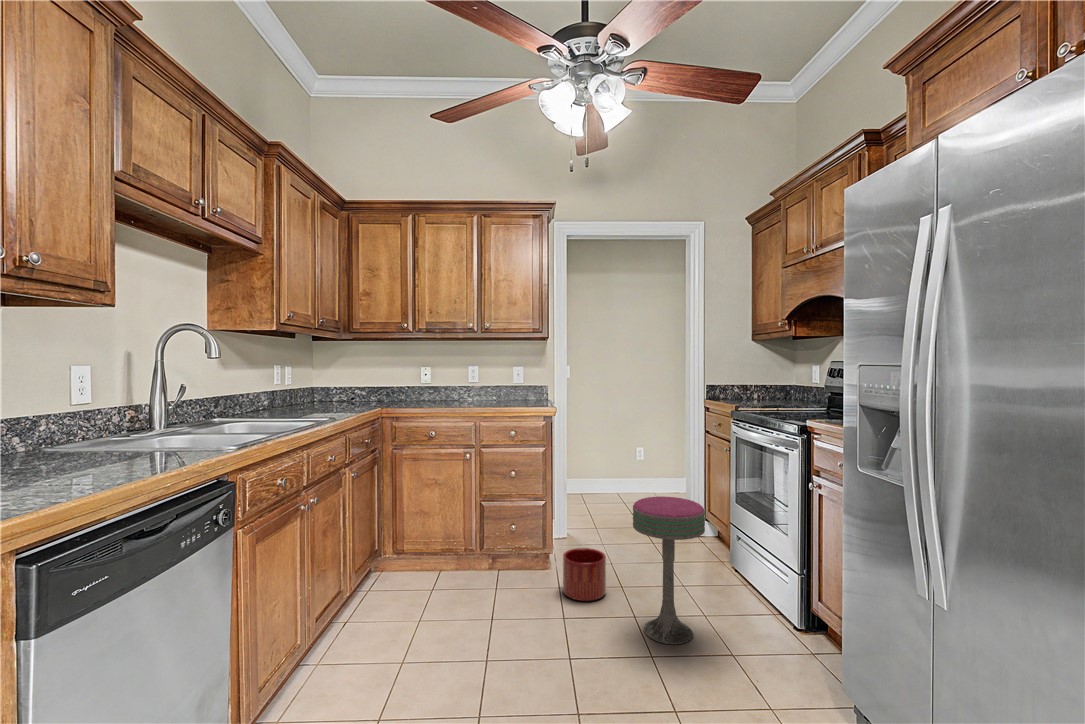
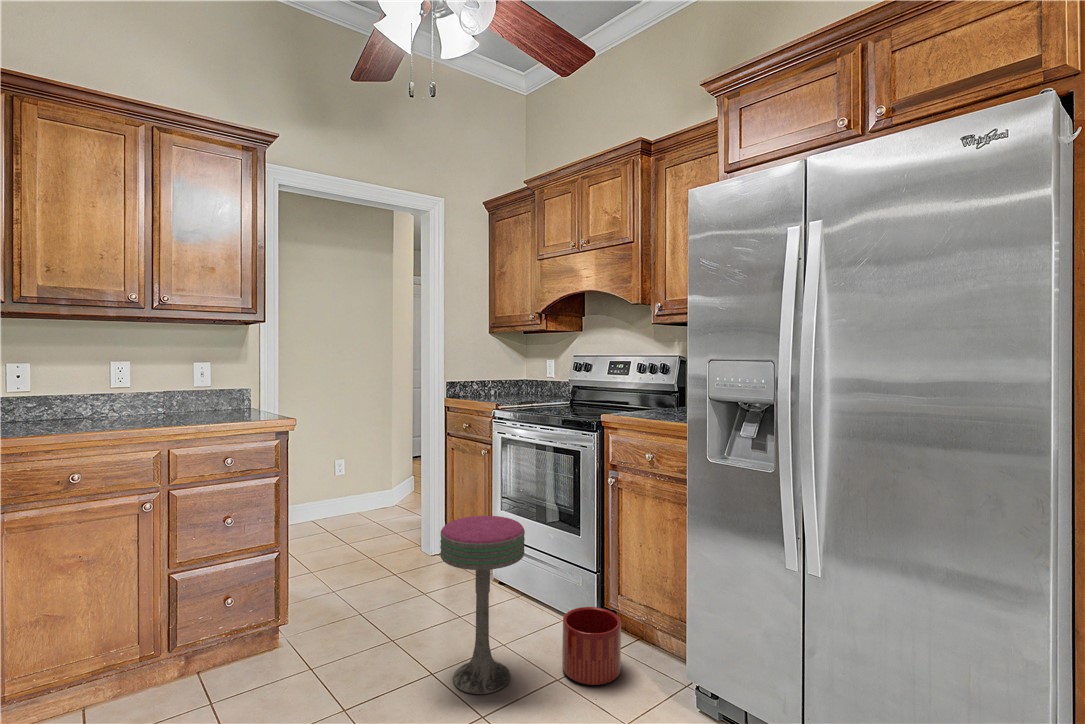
planter: present [563,548,606,601] -> present [562,607,621,685]

